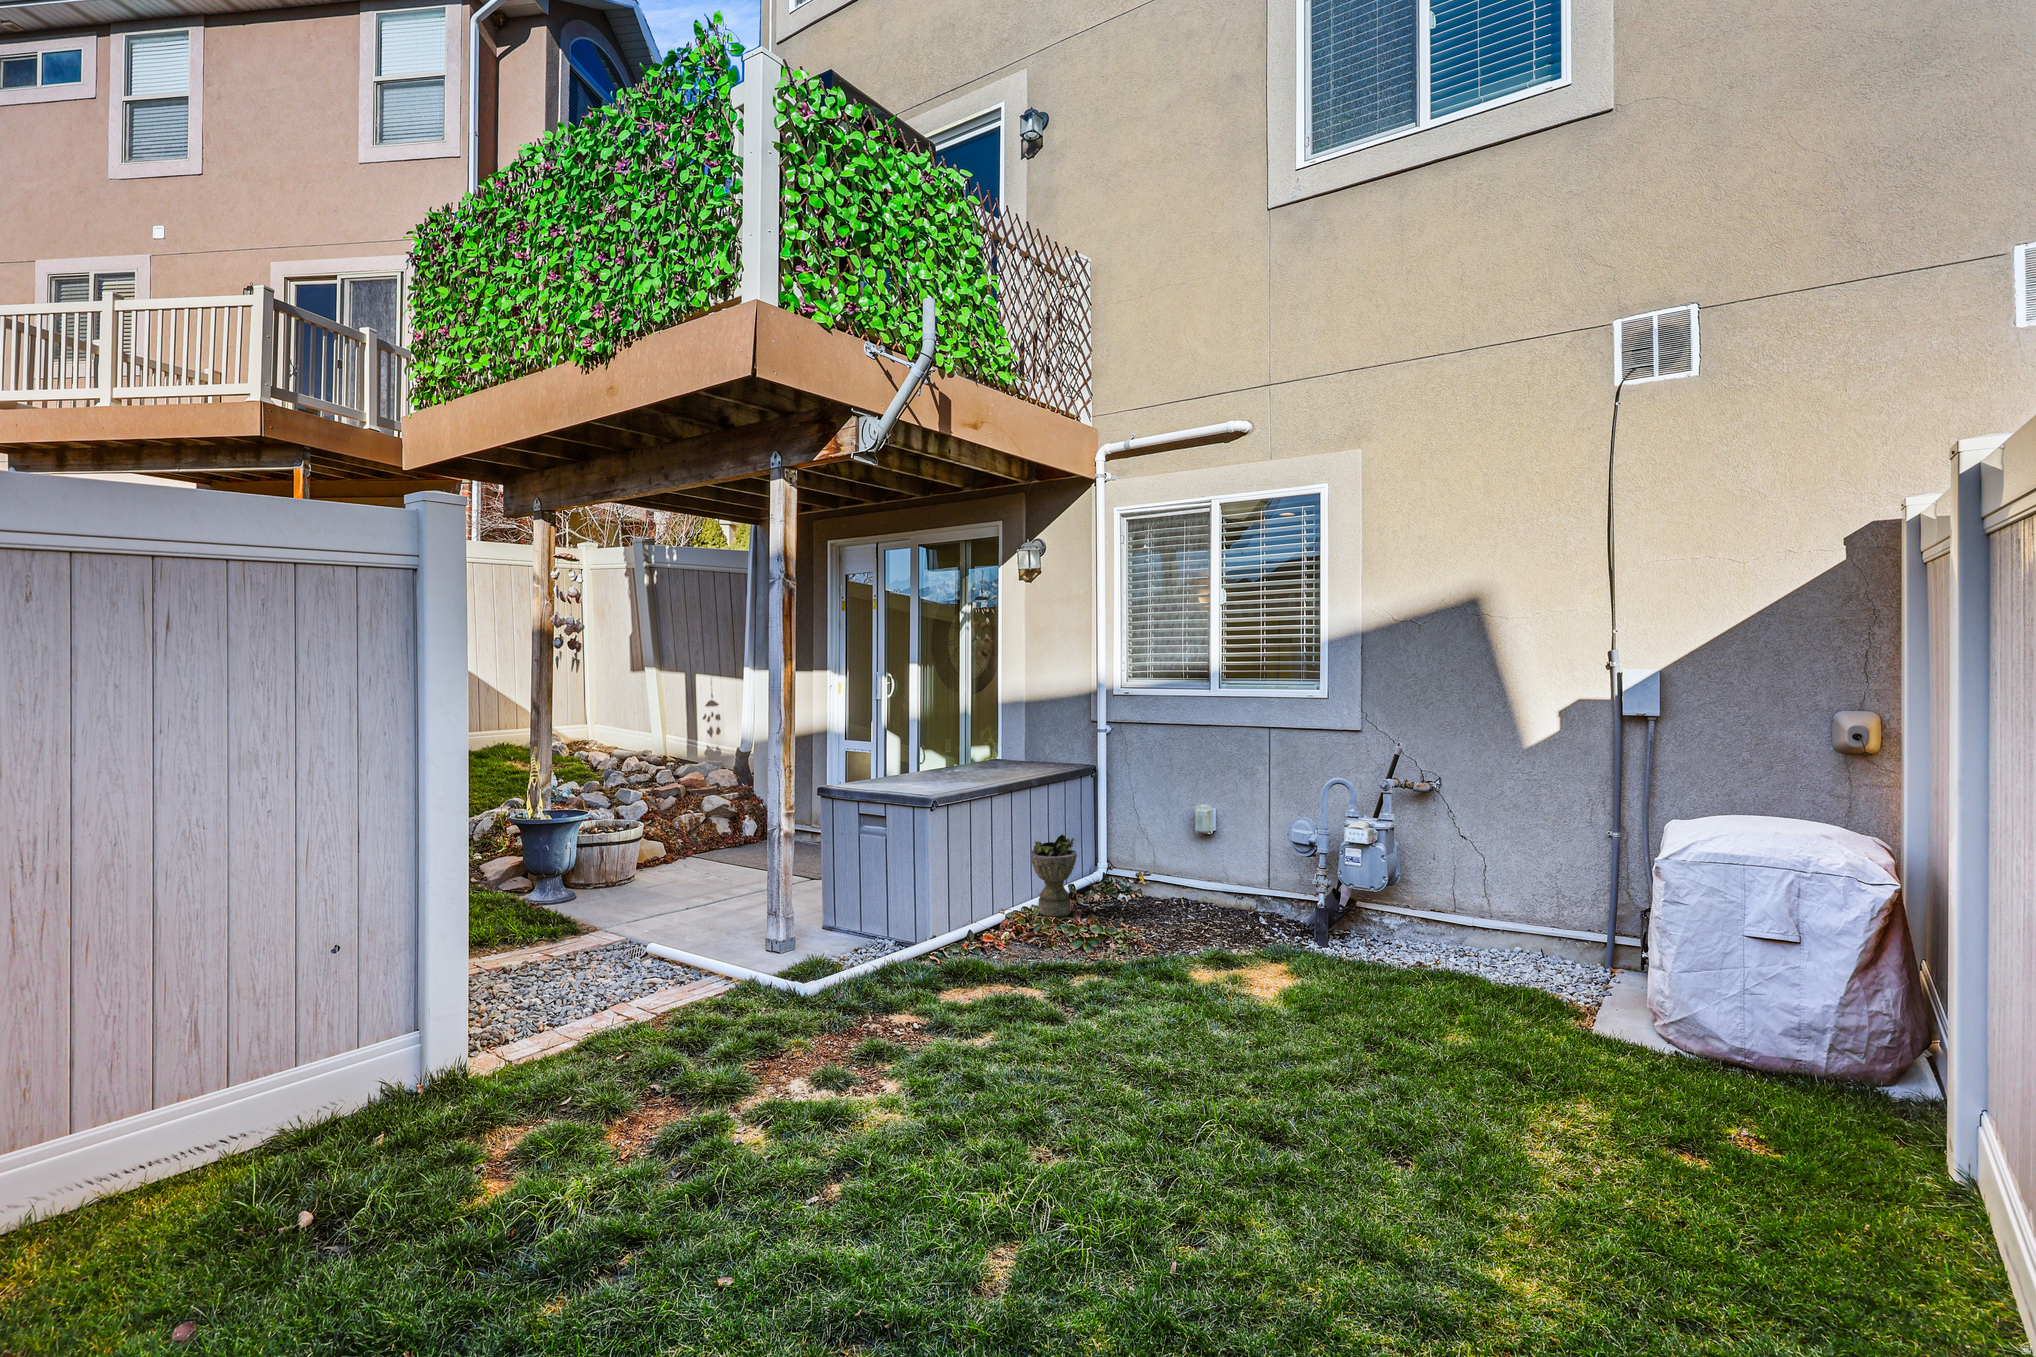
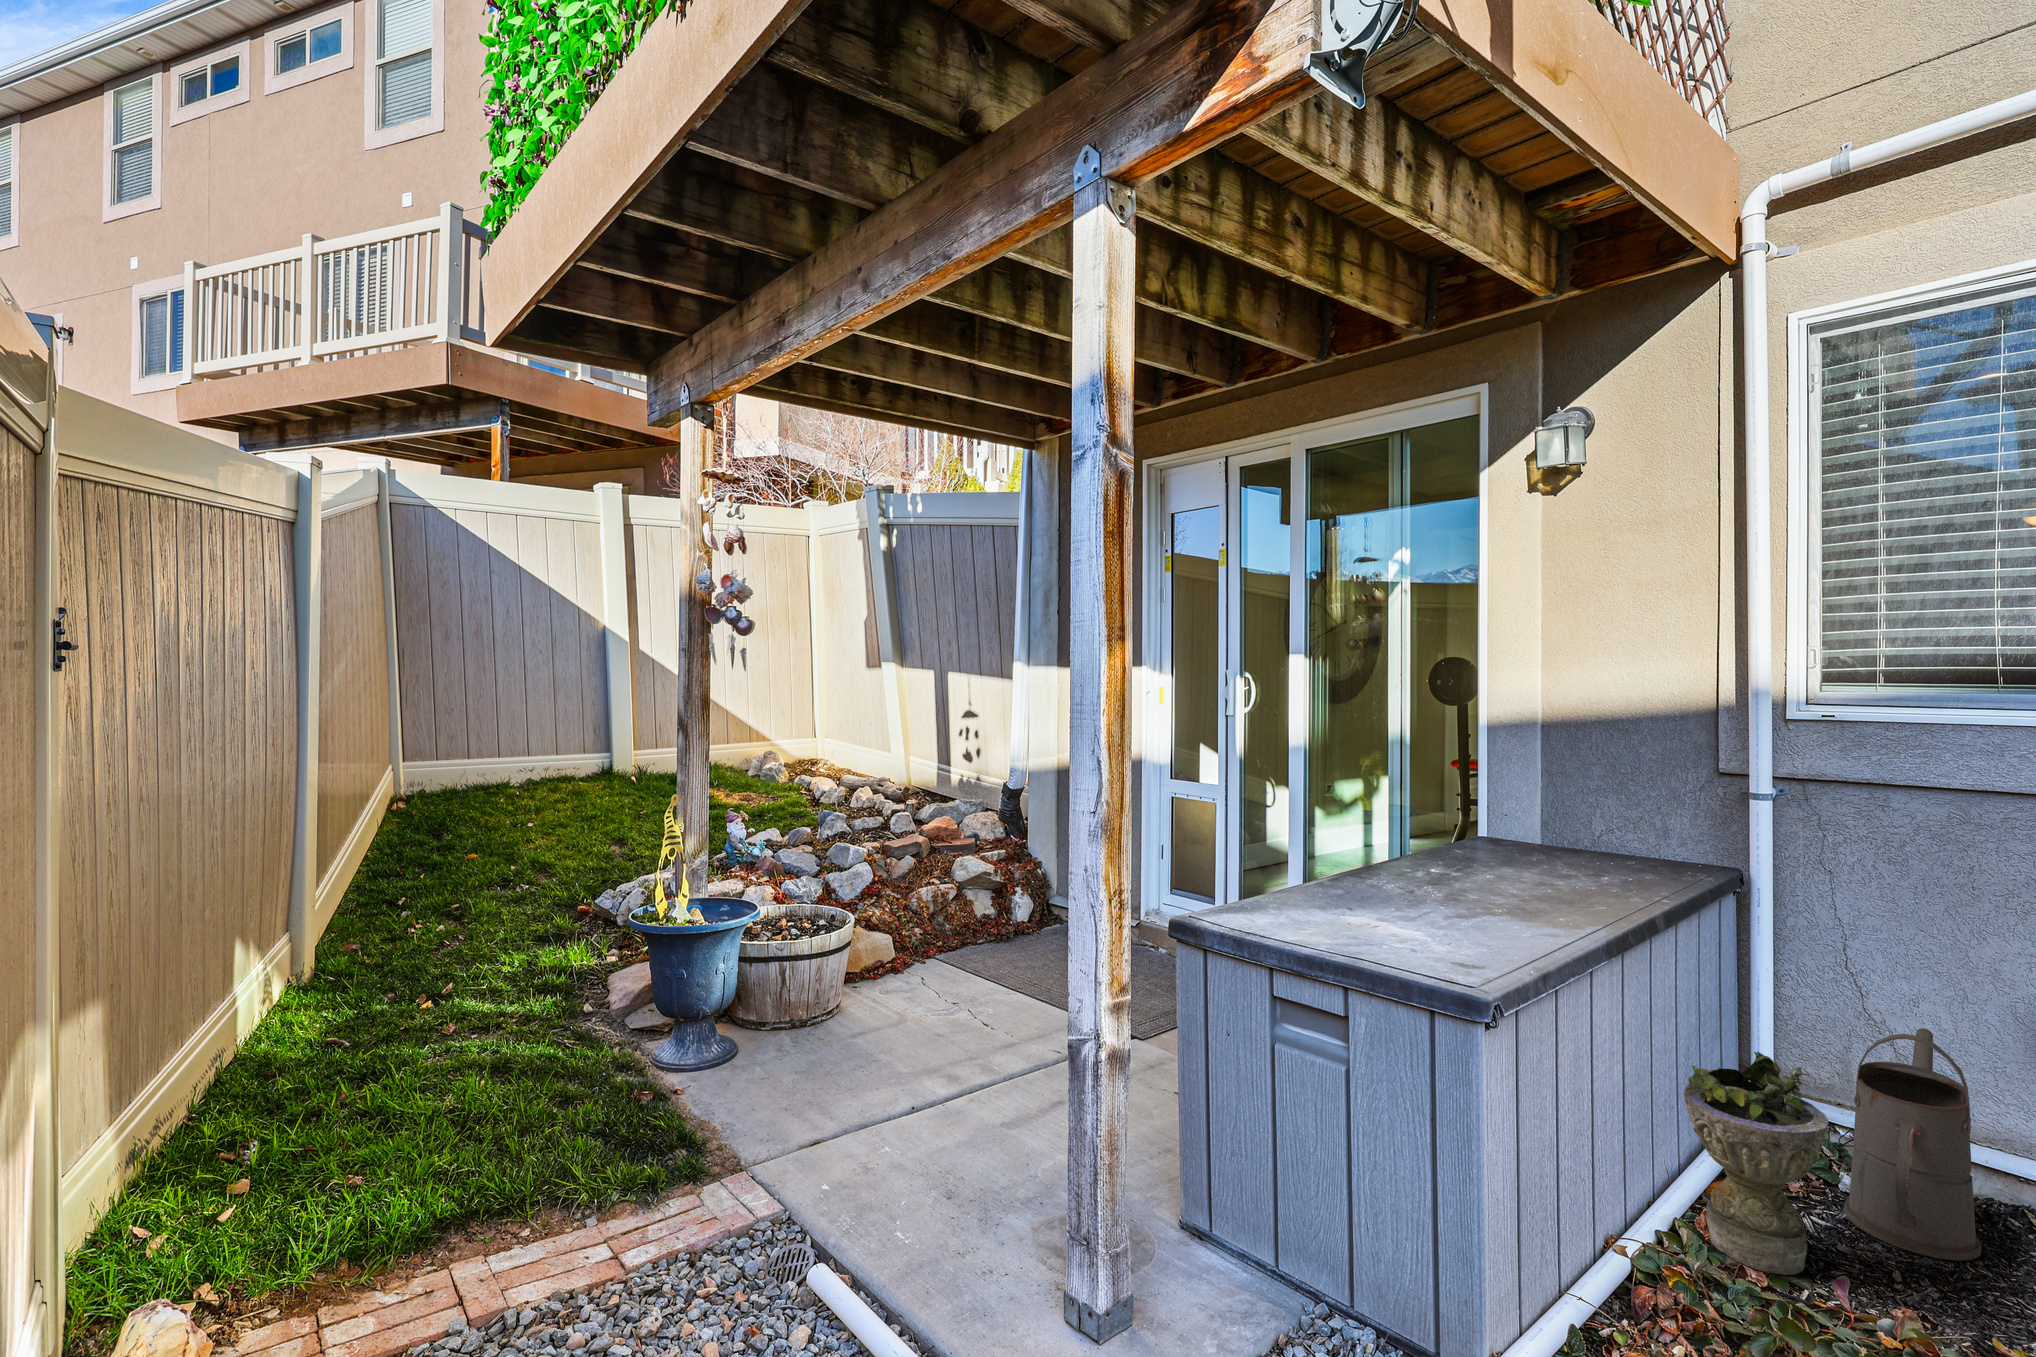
watering can: none [1102,825,1154,910] -> present [1844,1028,1981,1261]

